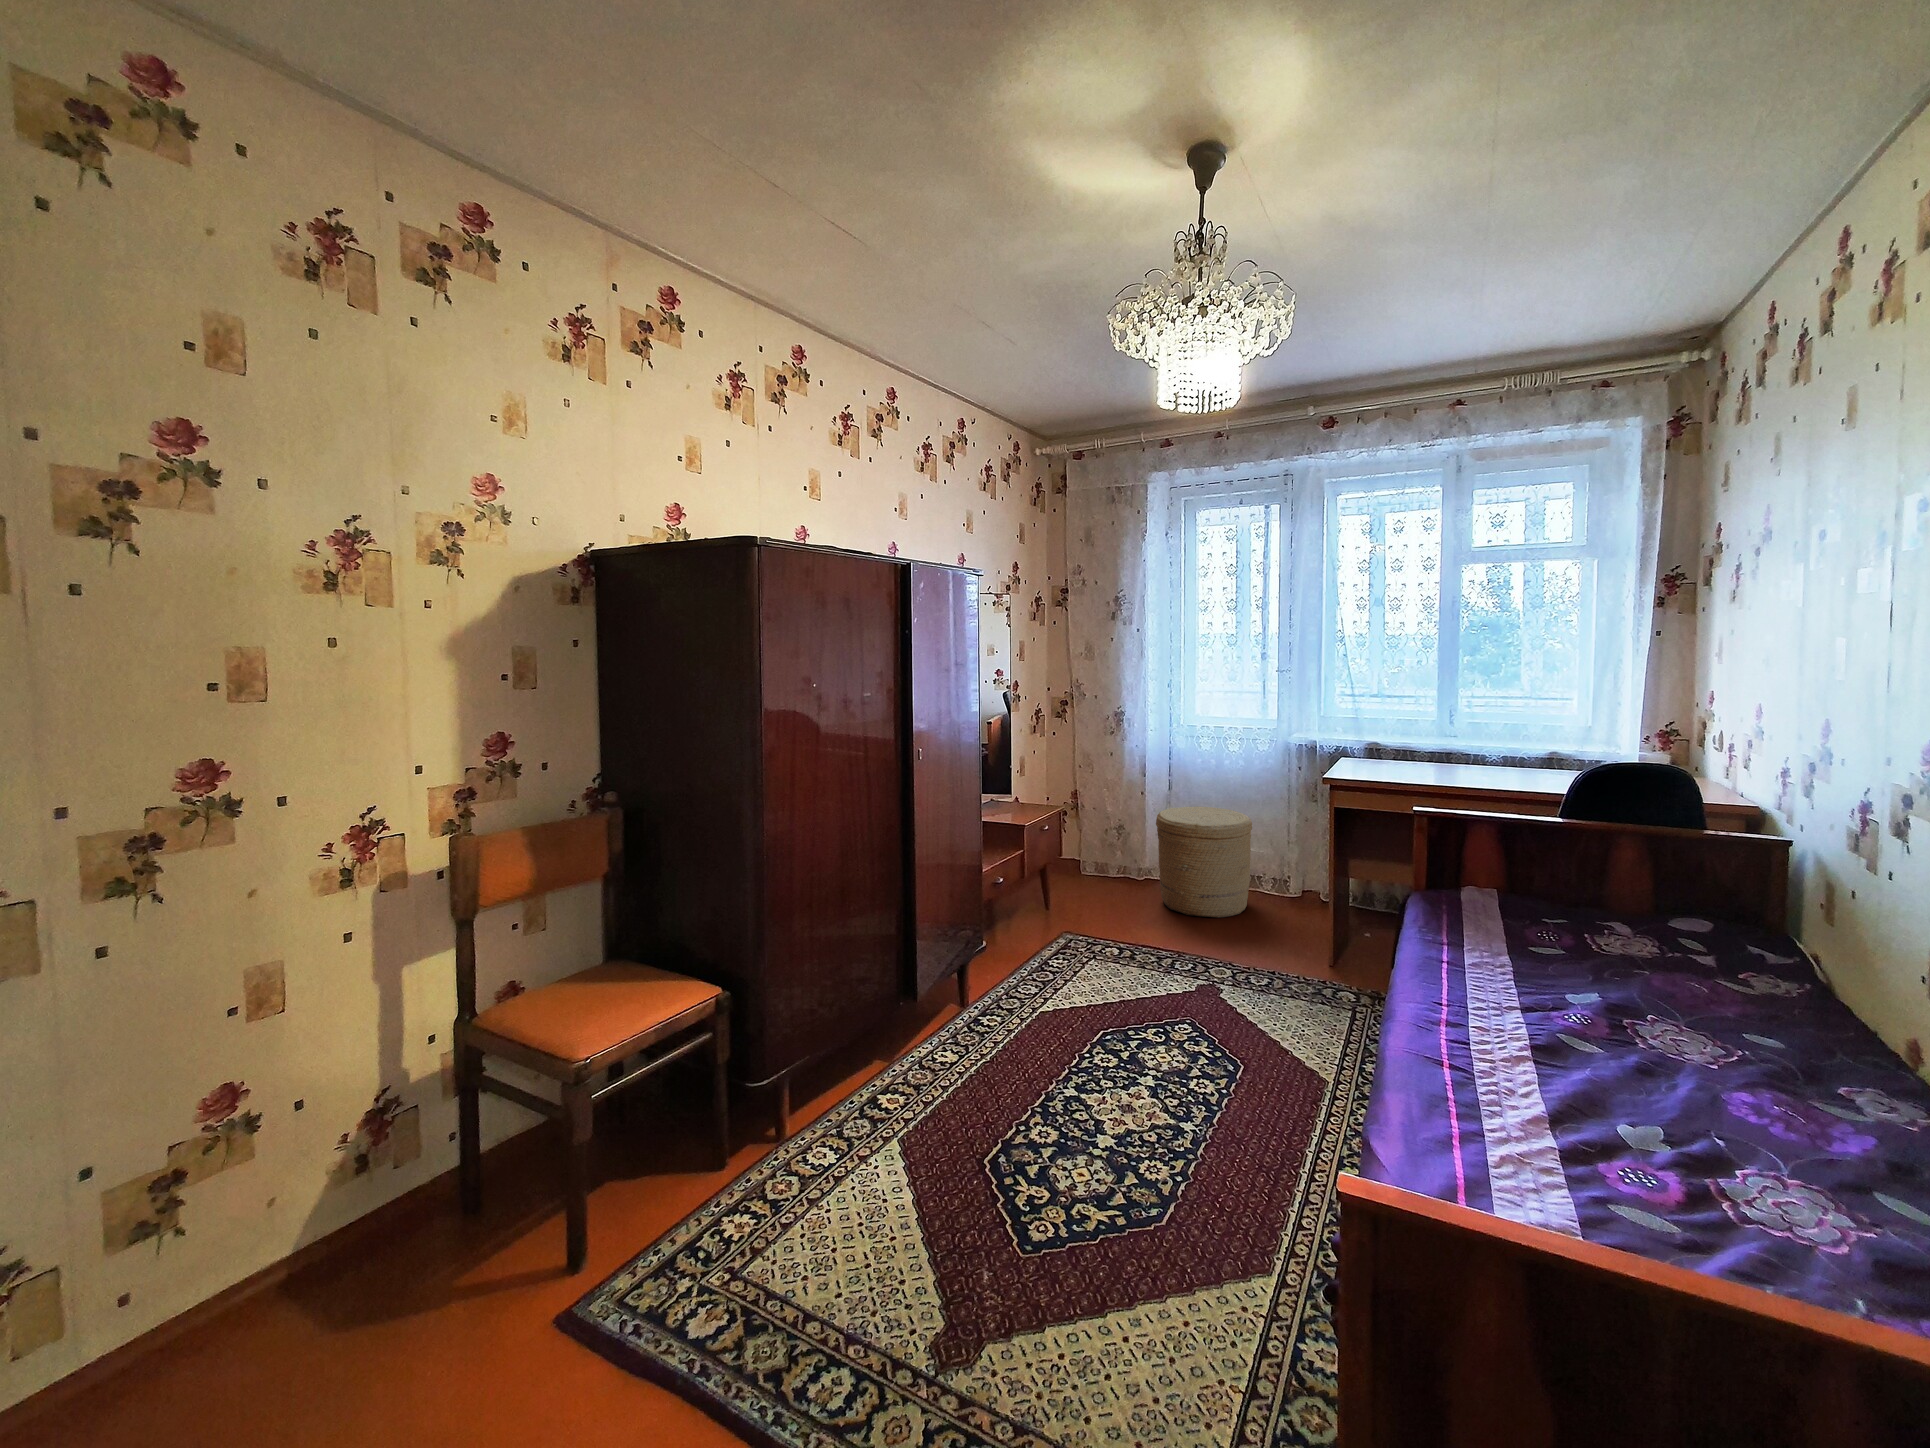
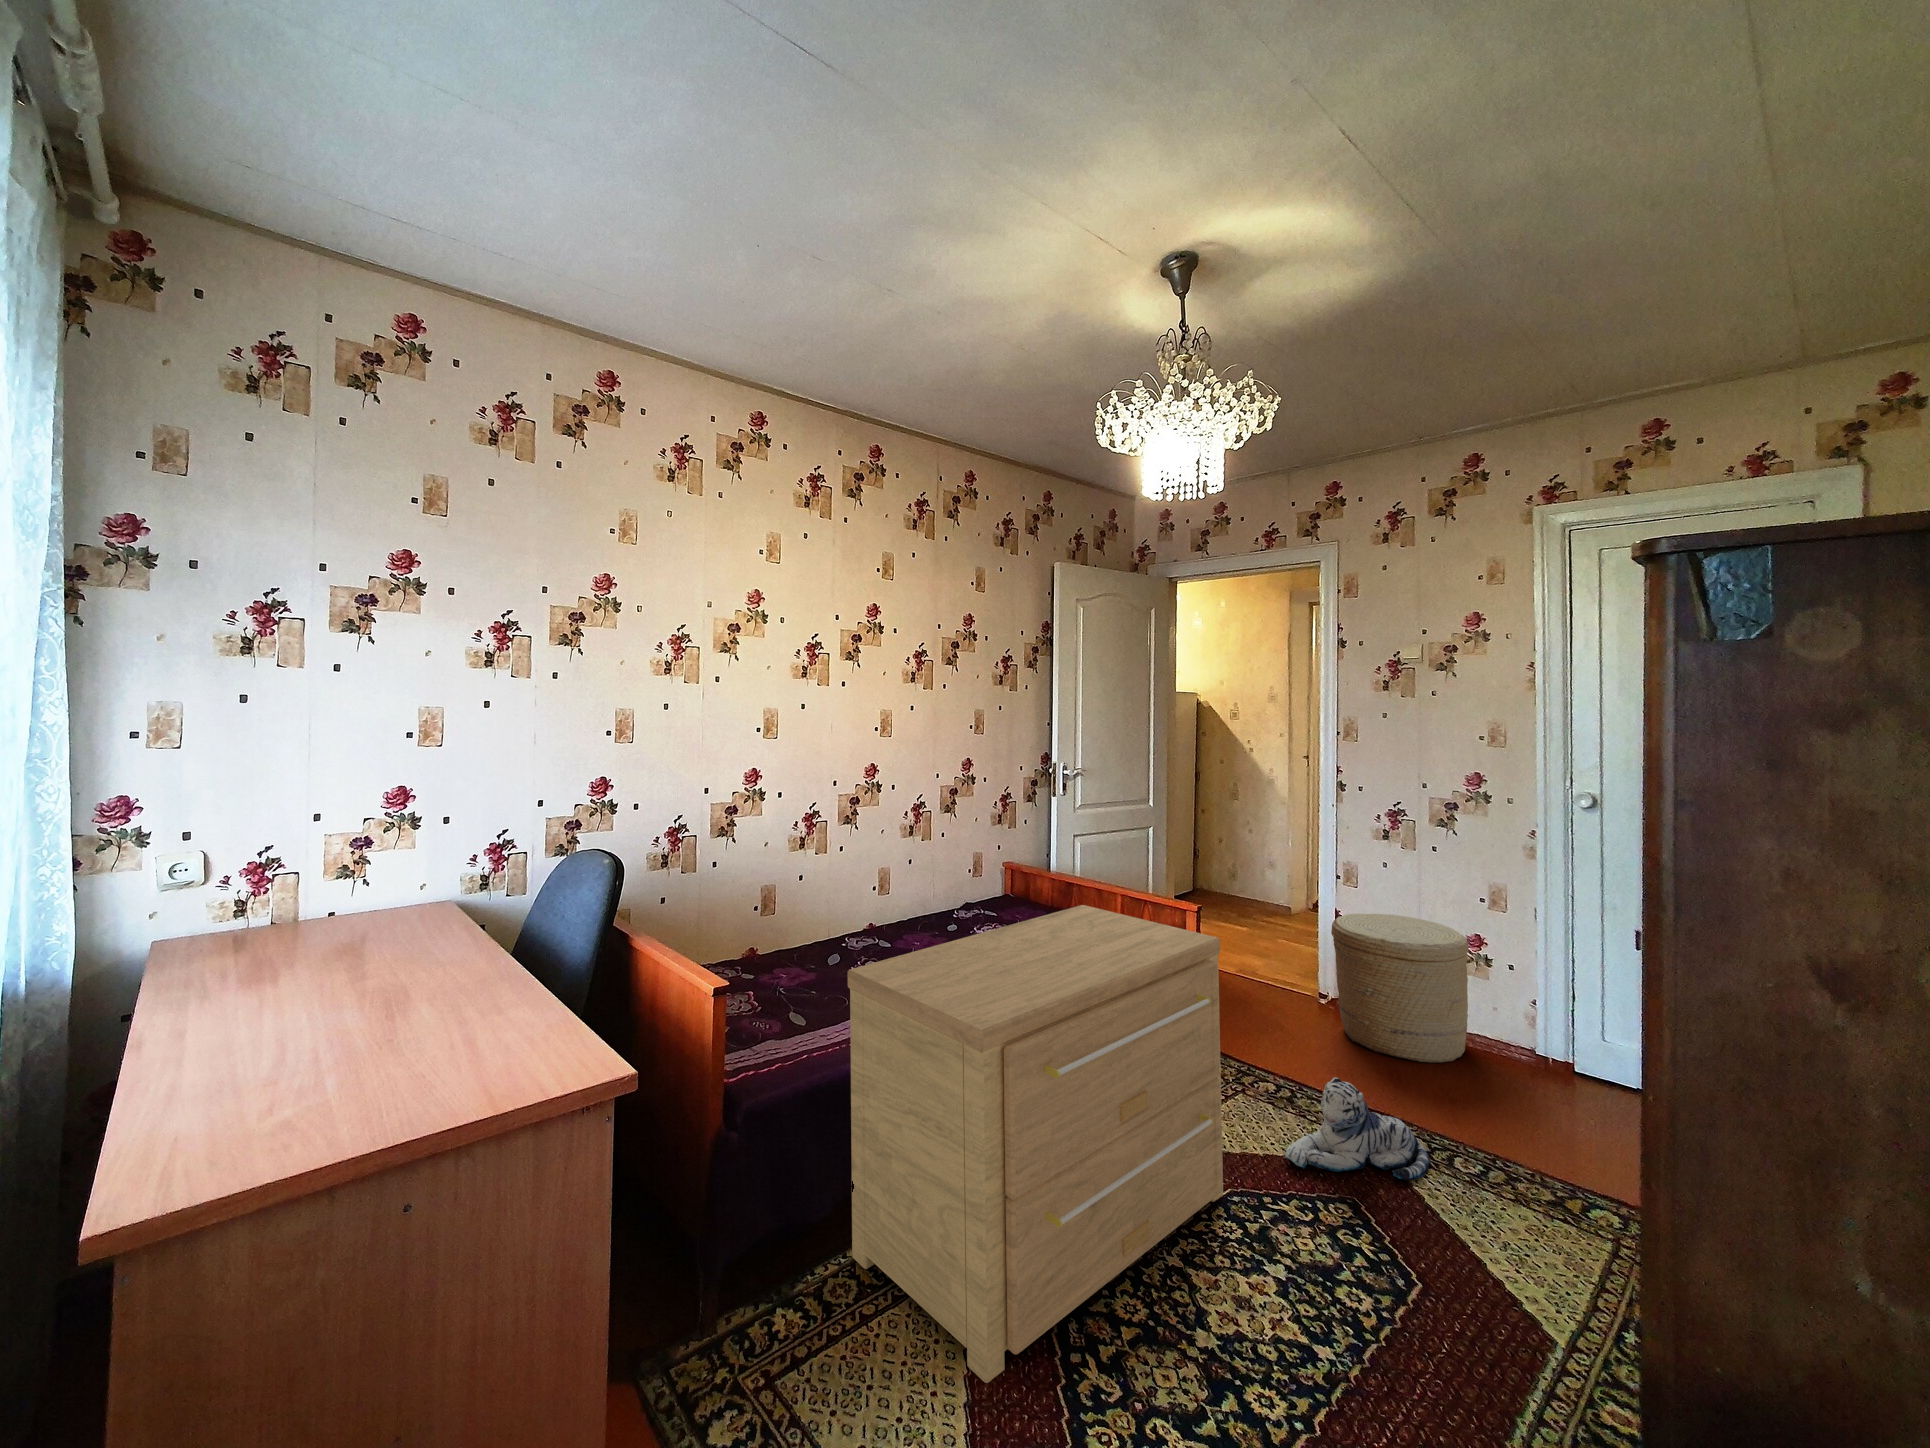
side table: none [780,812,1099,1219] -> present [848,905,1223,1383]
plush toy: none [1138,932,1236,1006] -> present [1285,1078,1430,1180]

